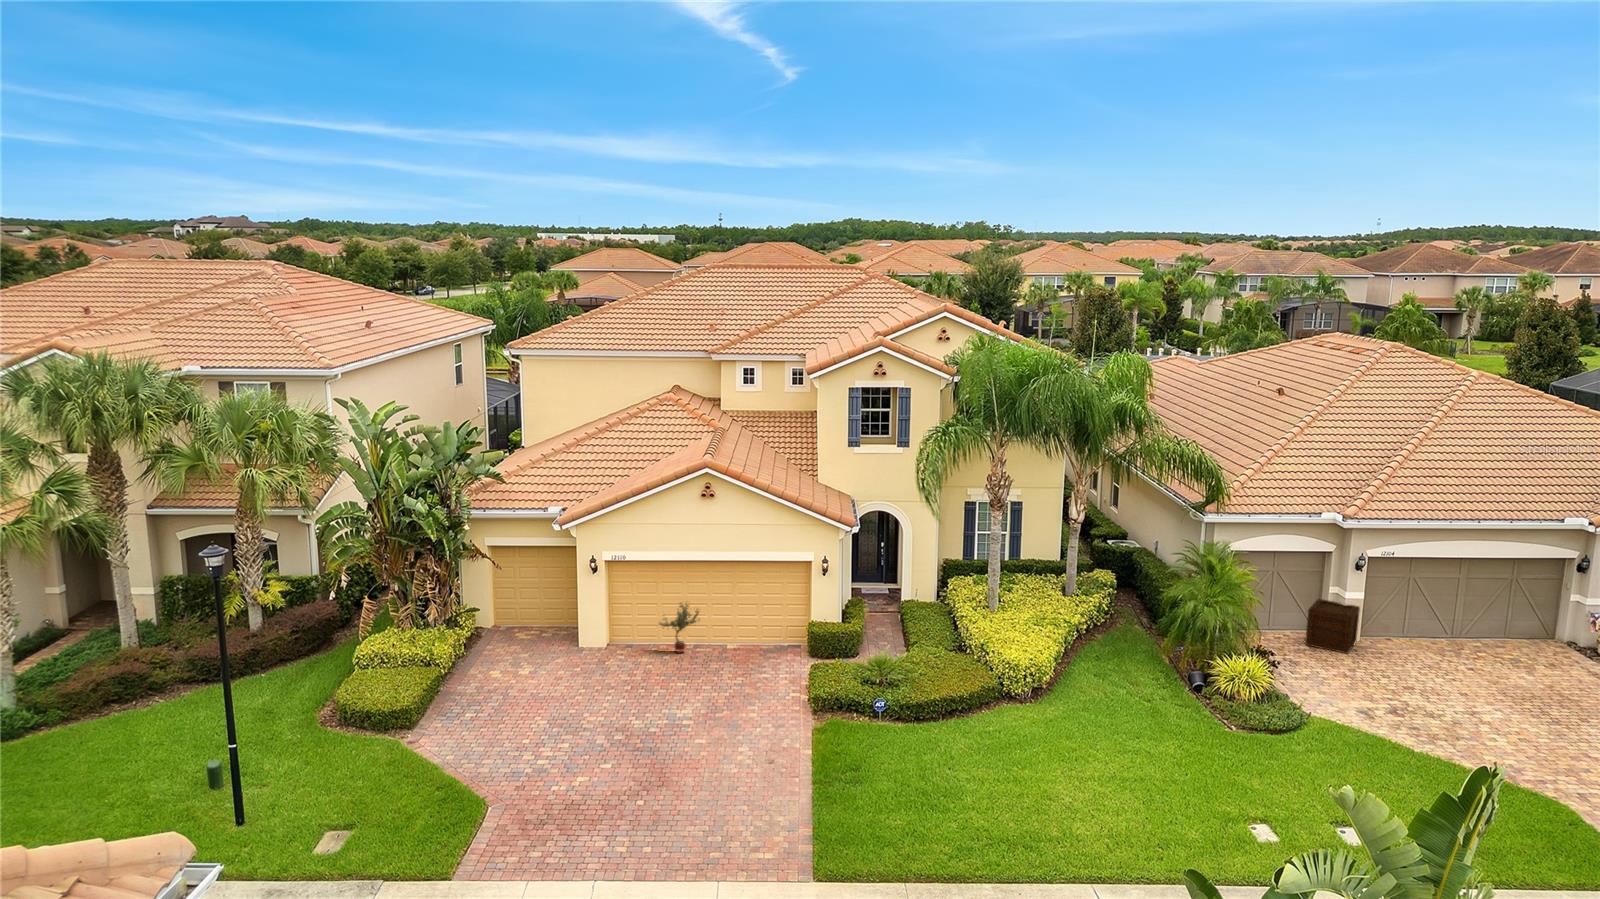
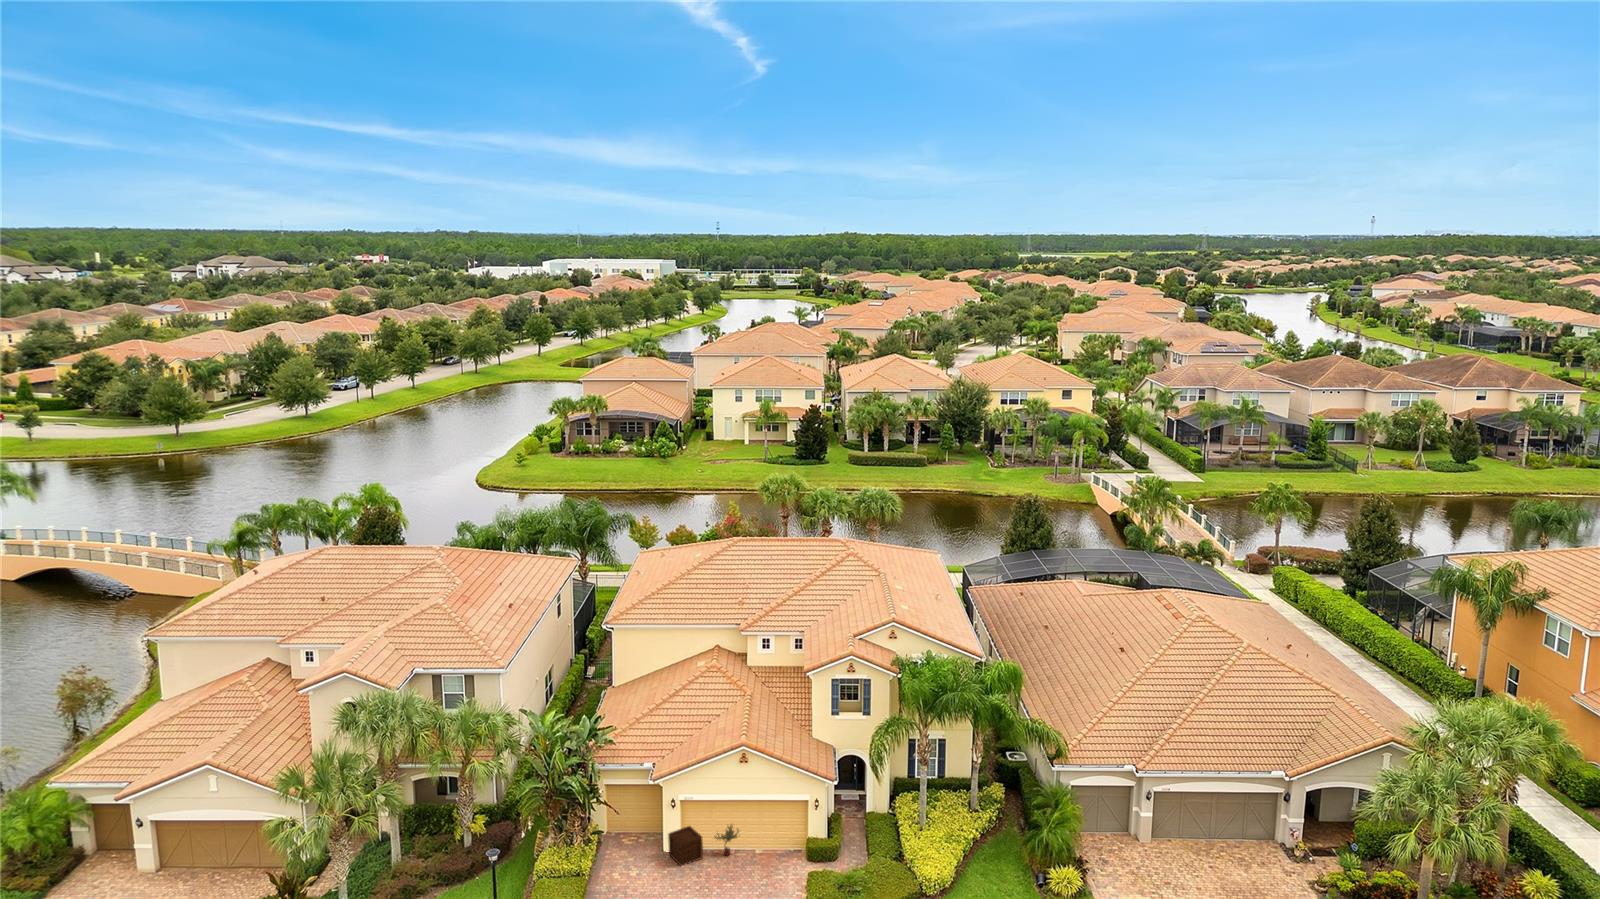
wooden crate: present [1305,599,1360,653] -> present [668,826,703,866]

